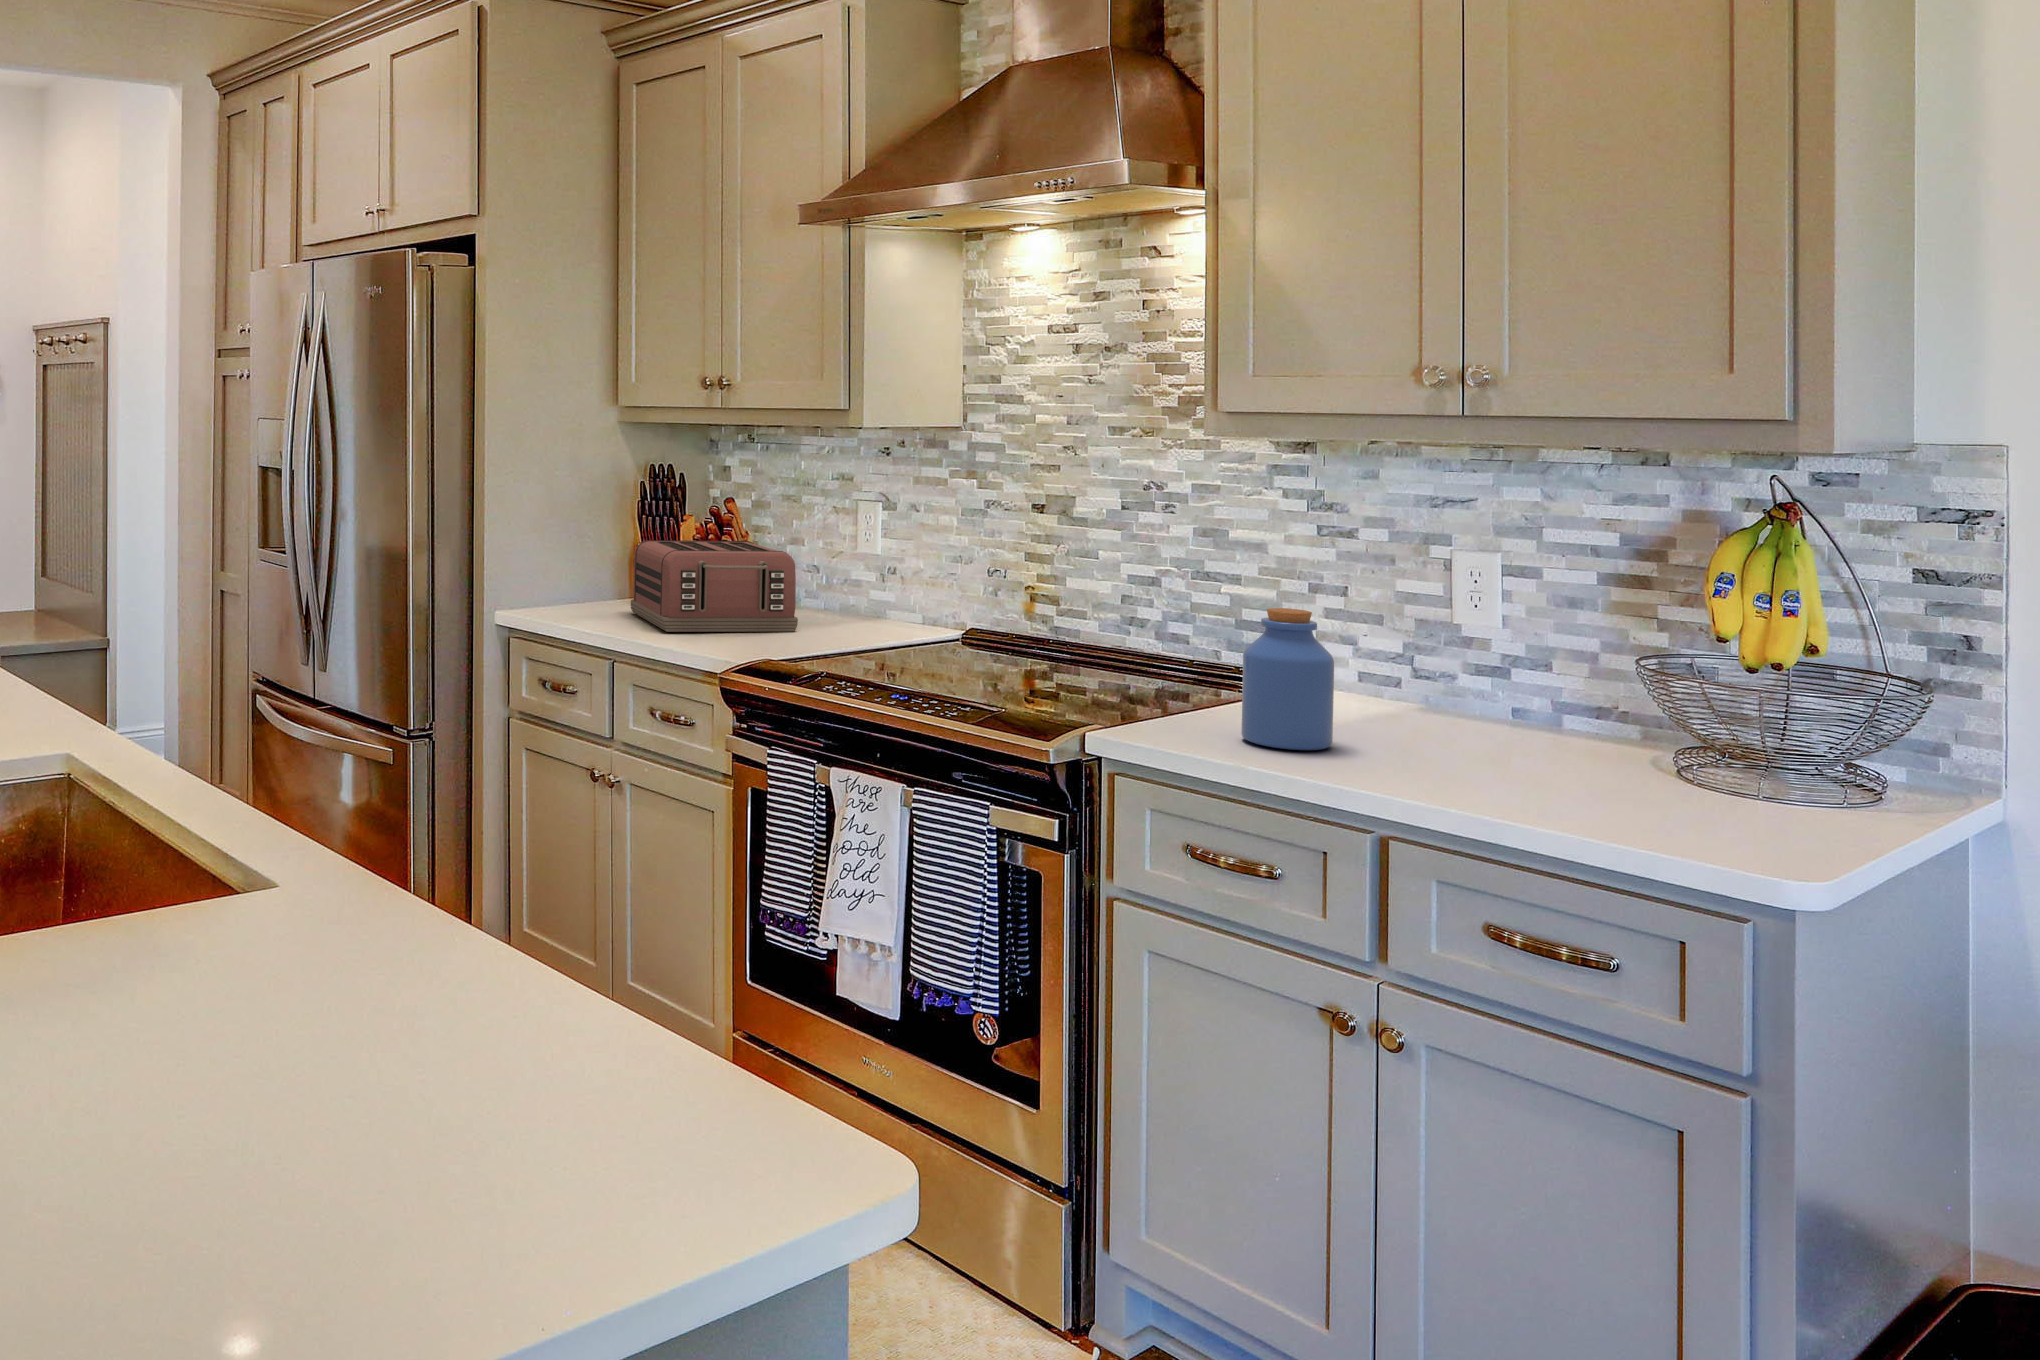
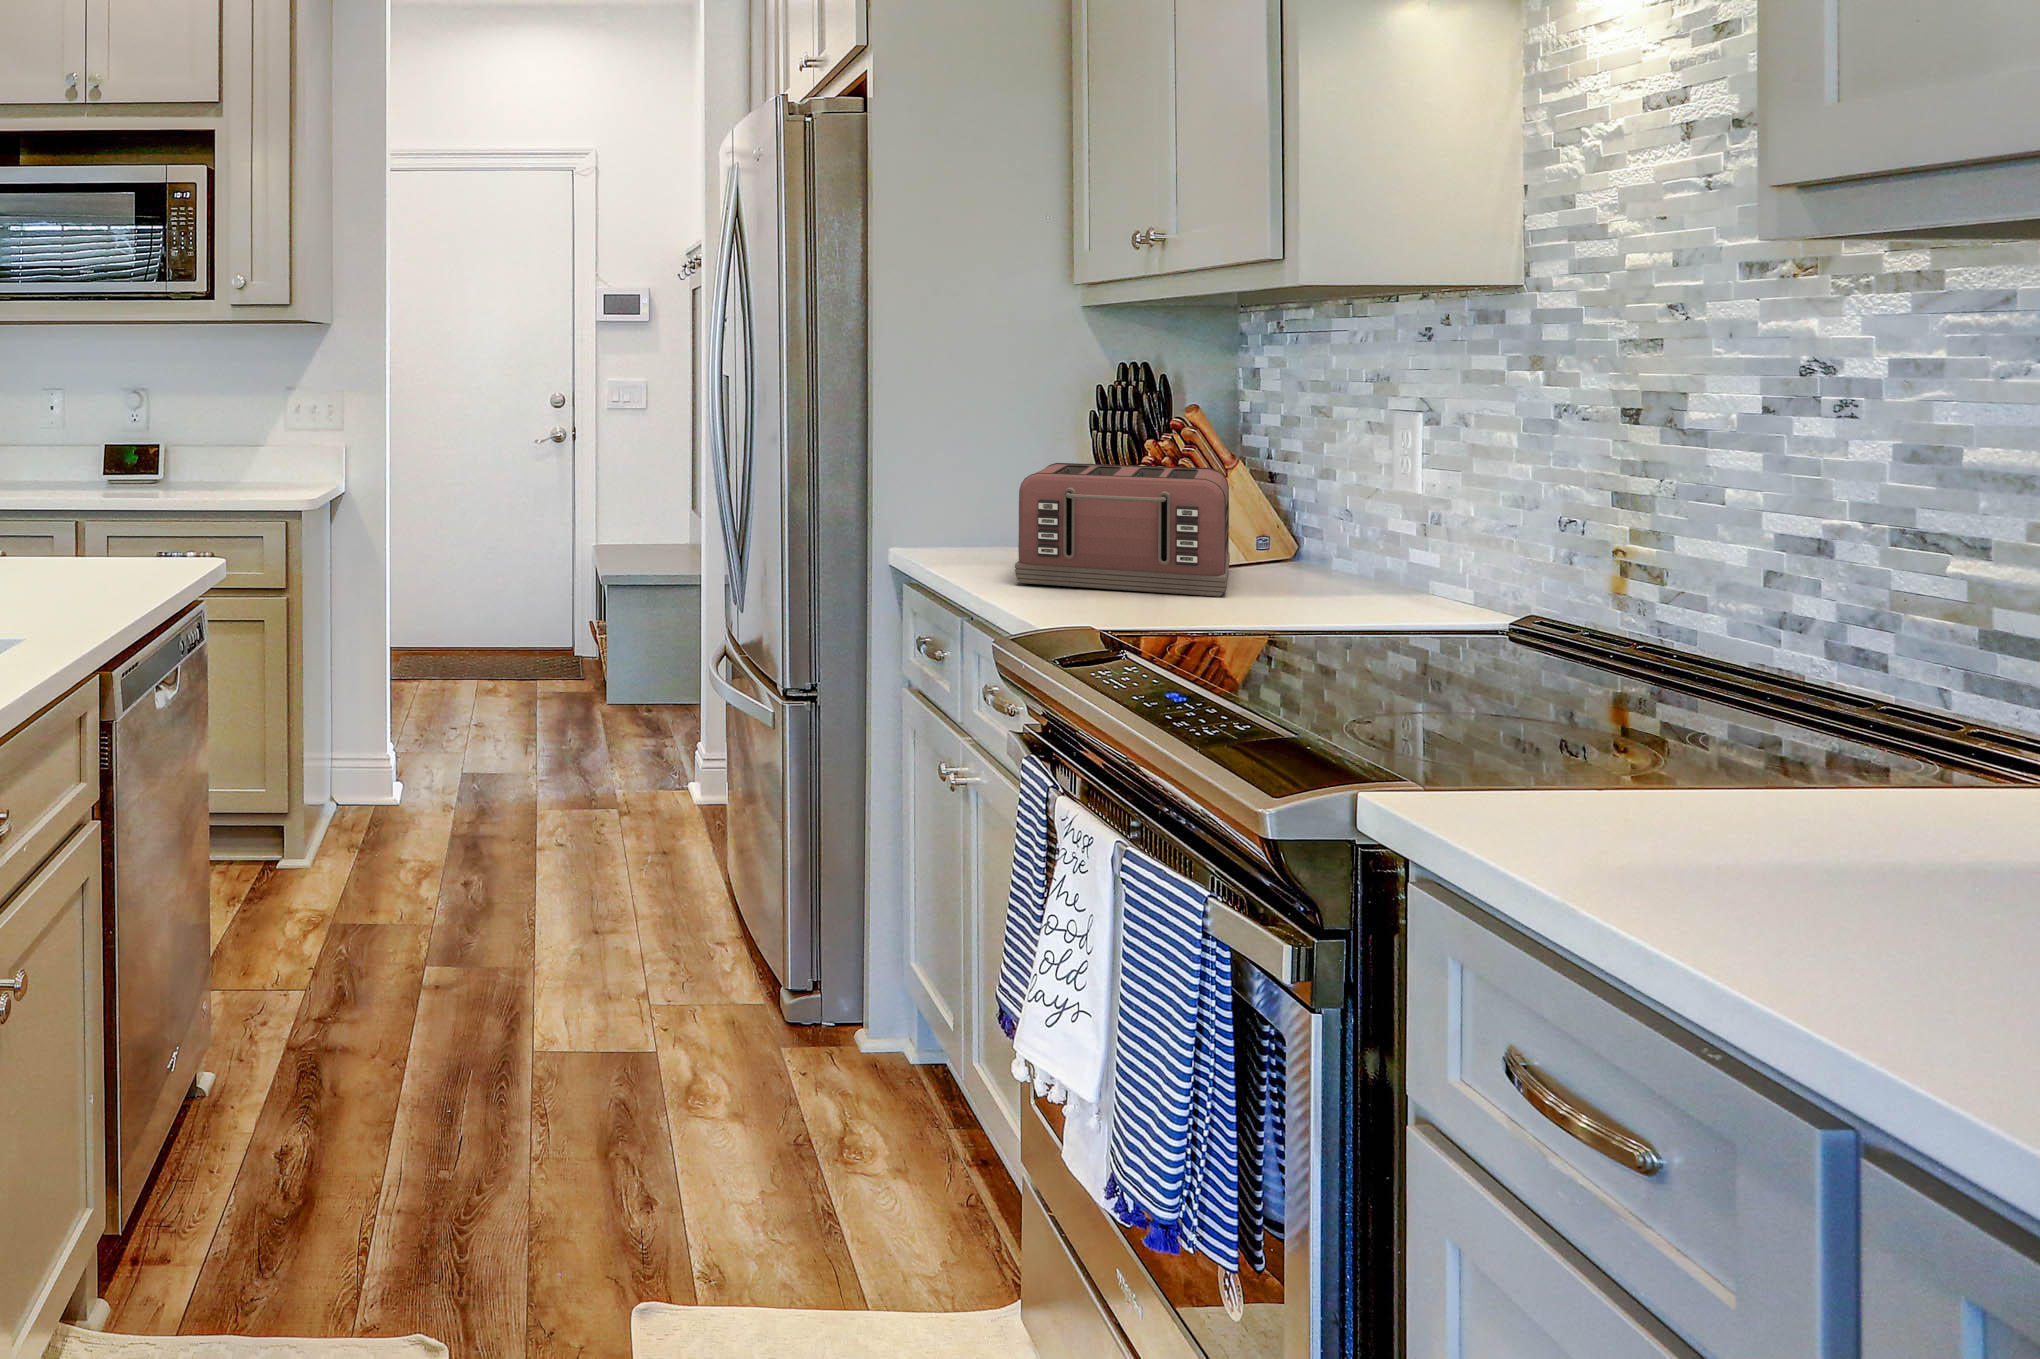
jar: present [1241,608,1334,750] -> none [1673,588,1918,921]

